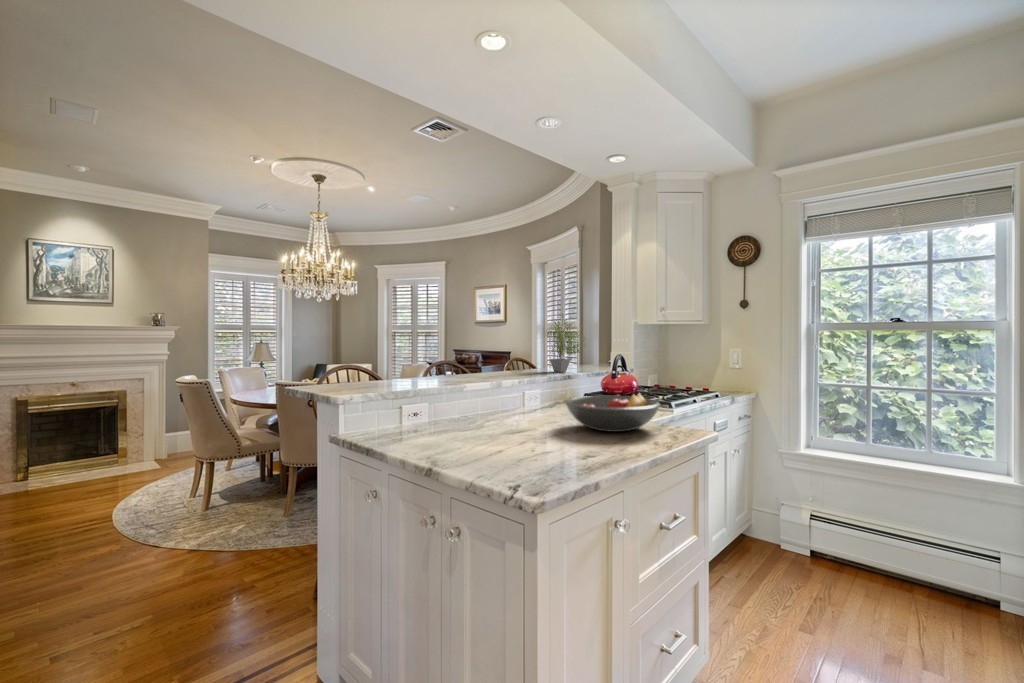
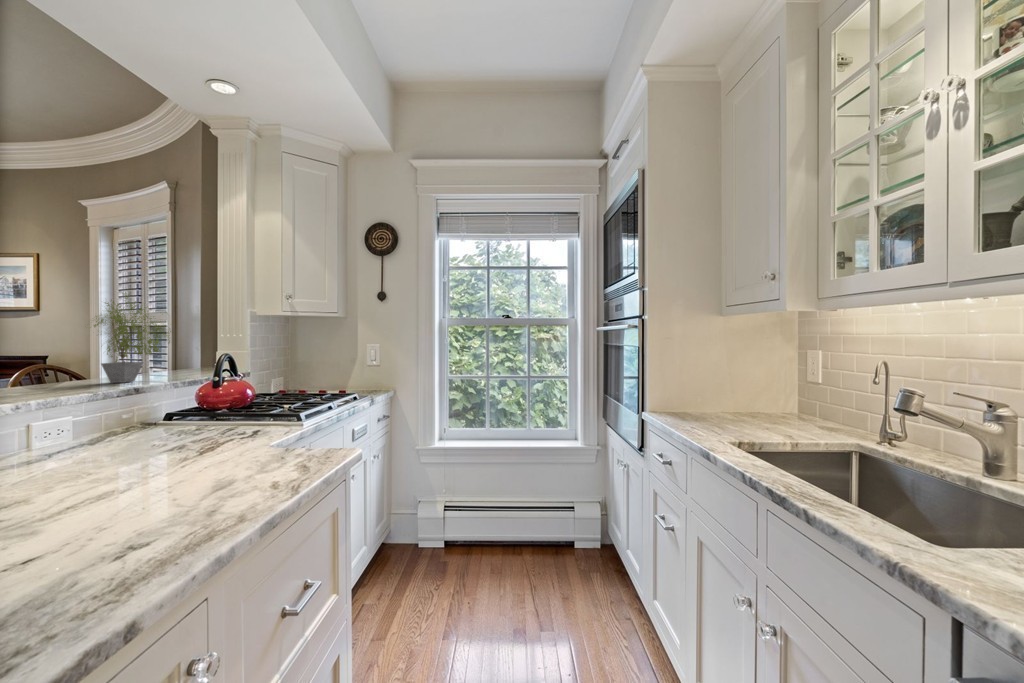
fruit bowl: present [565,393,660,432] -> none [99,407,283,477]

